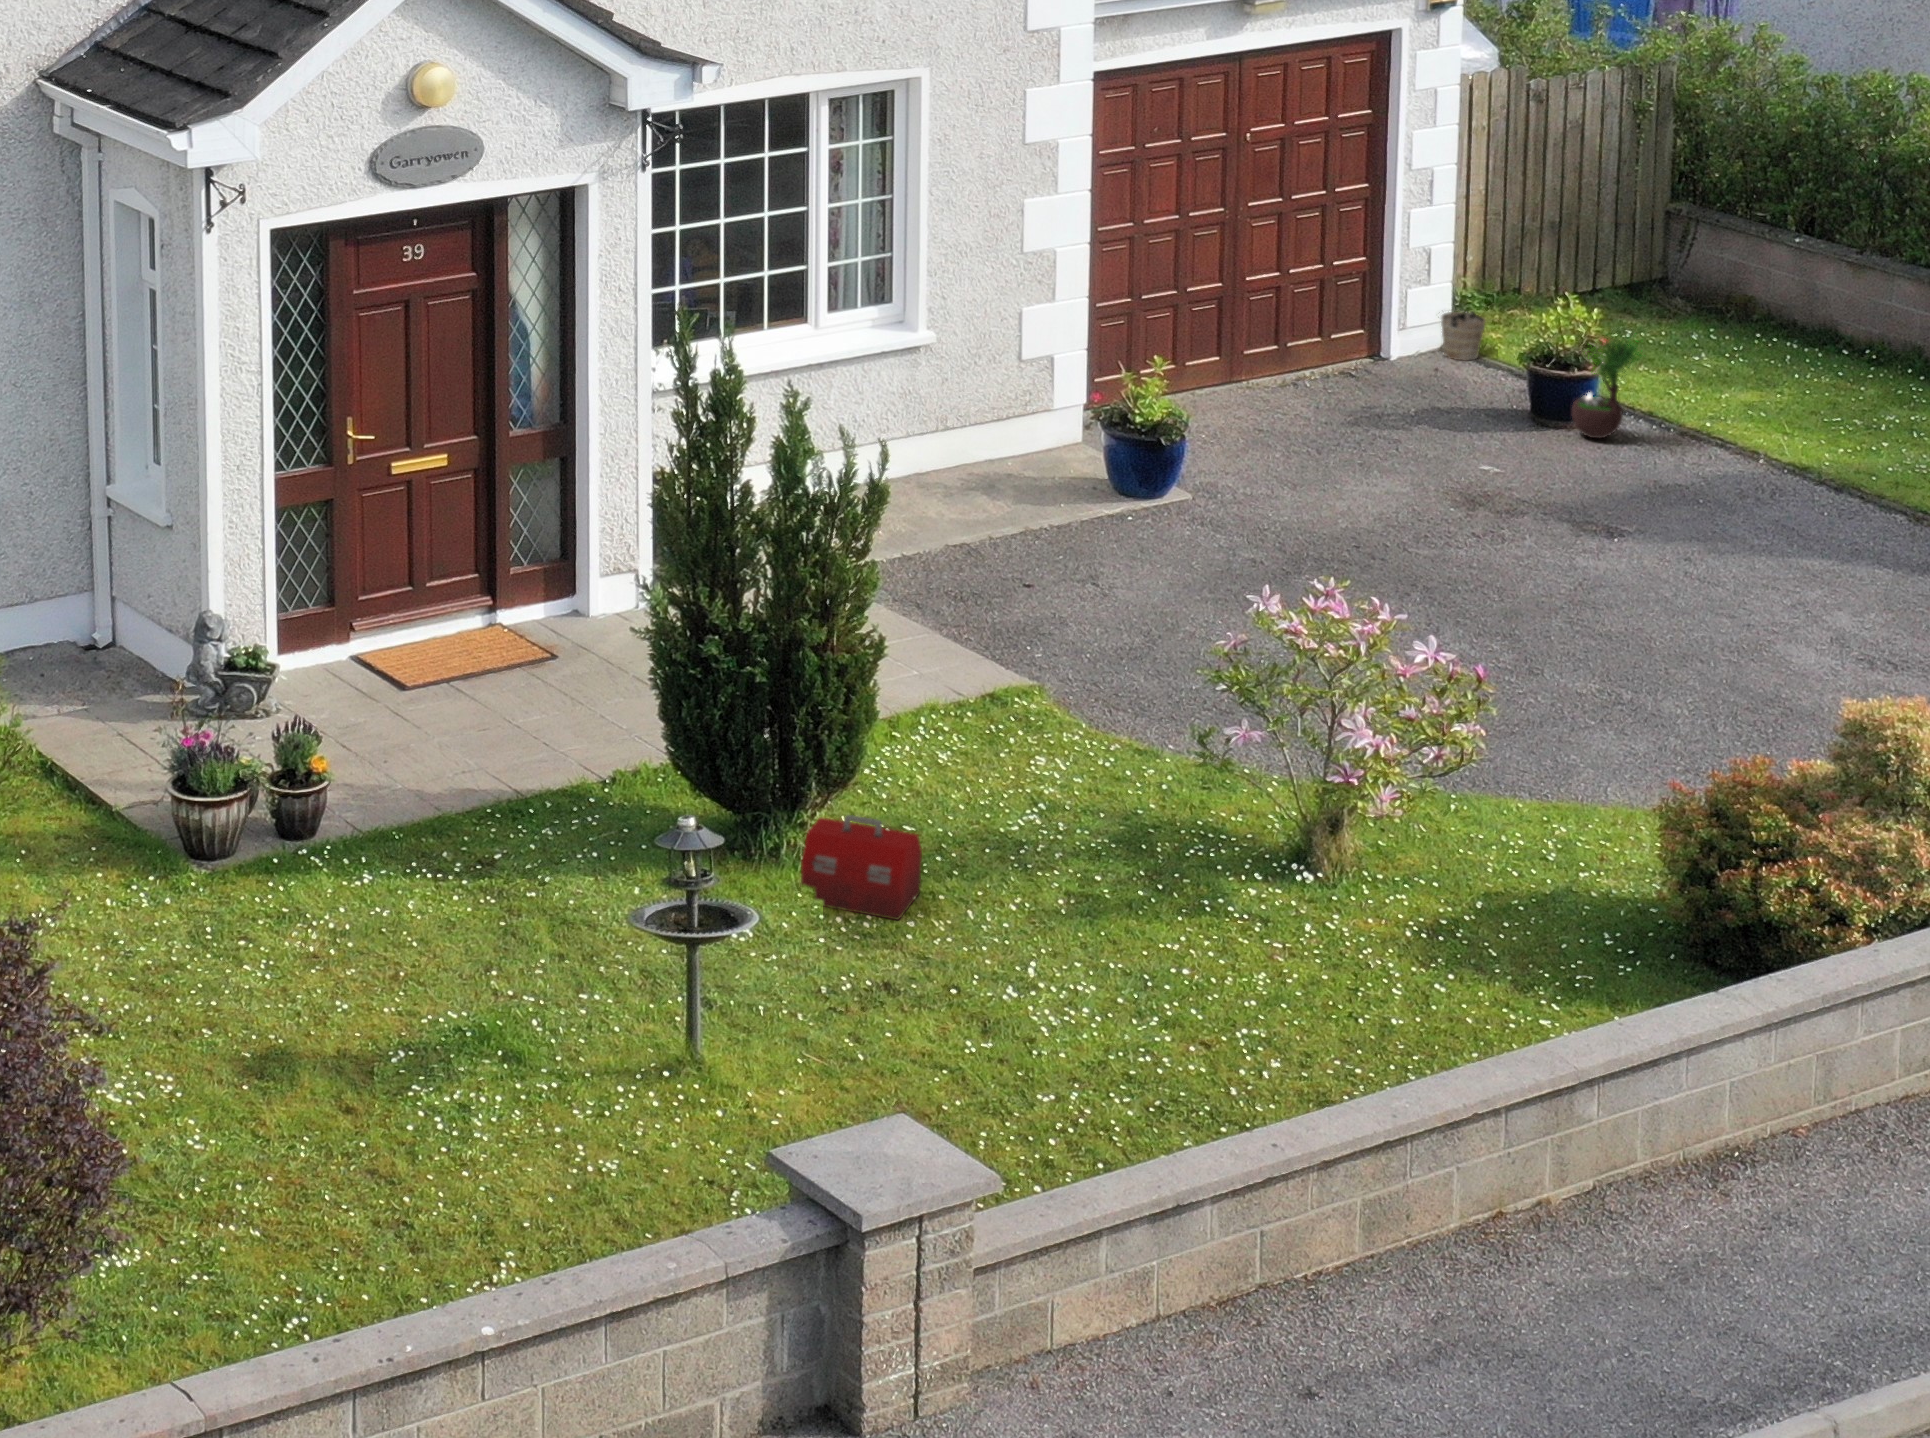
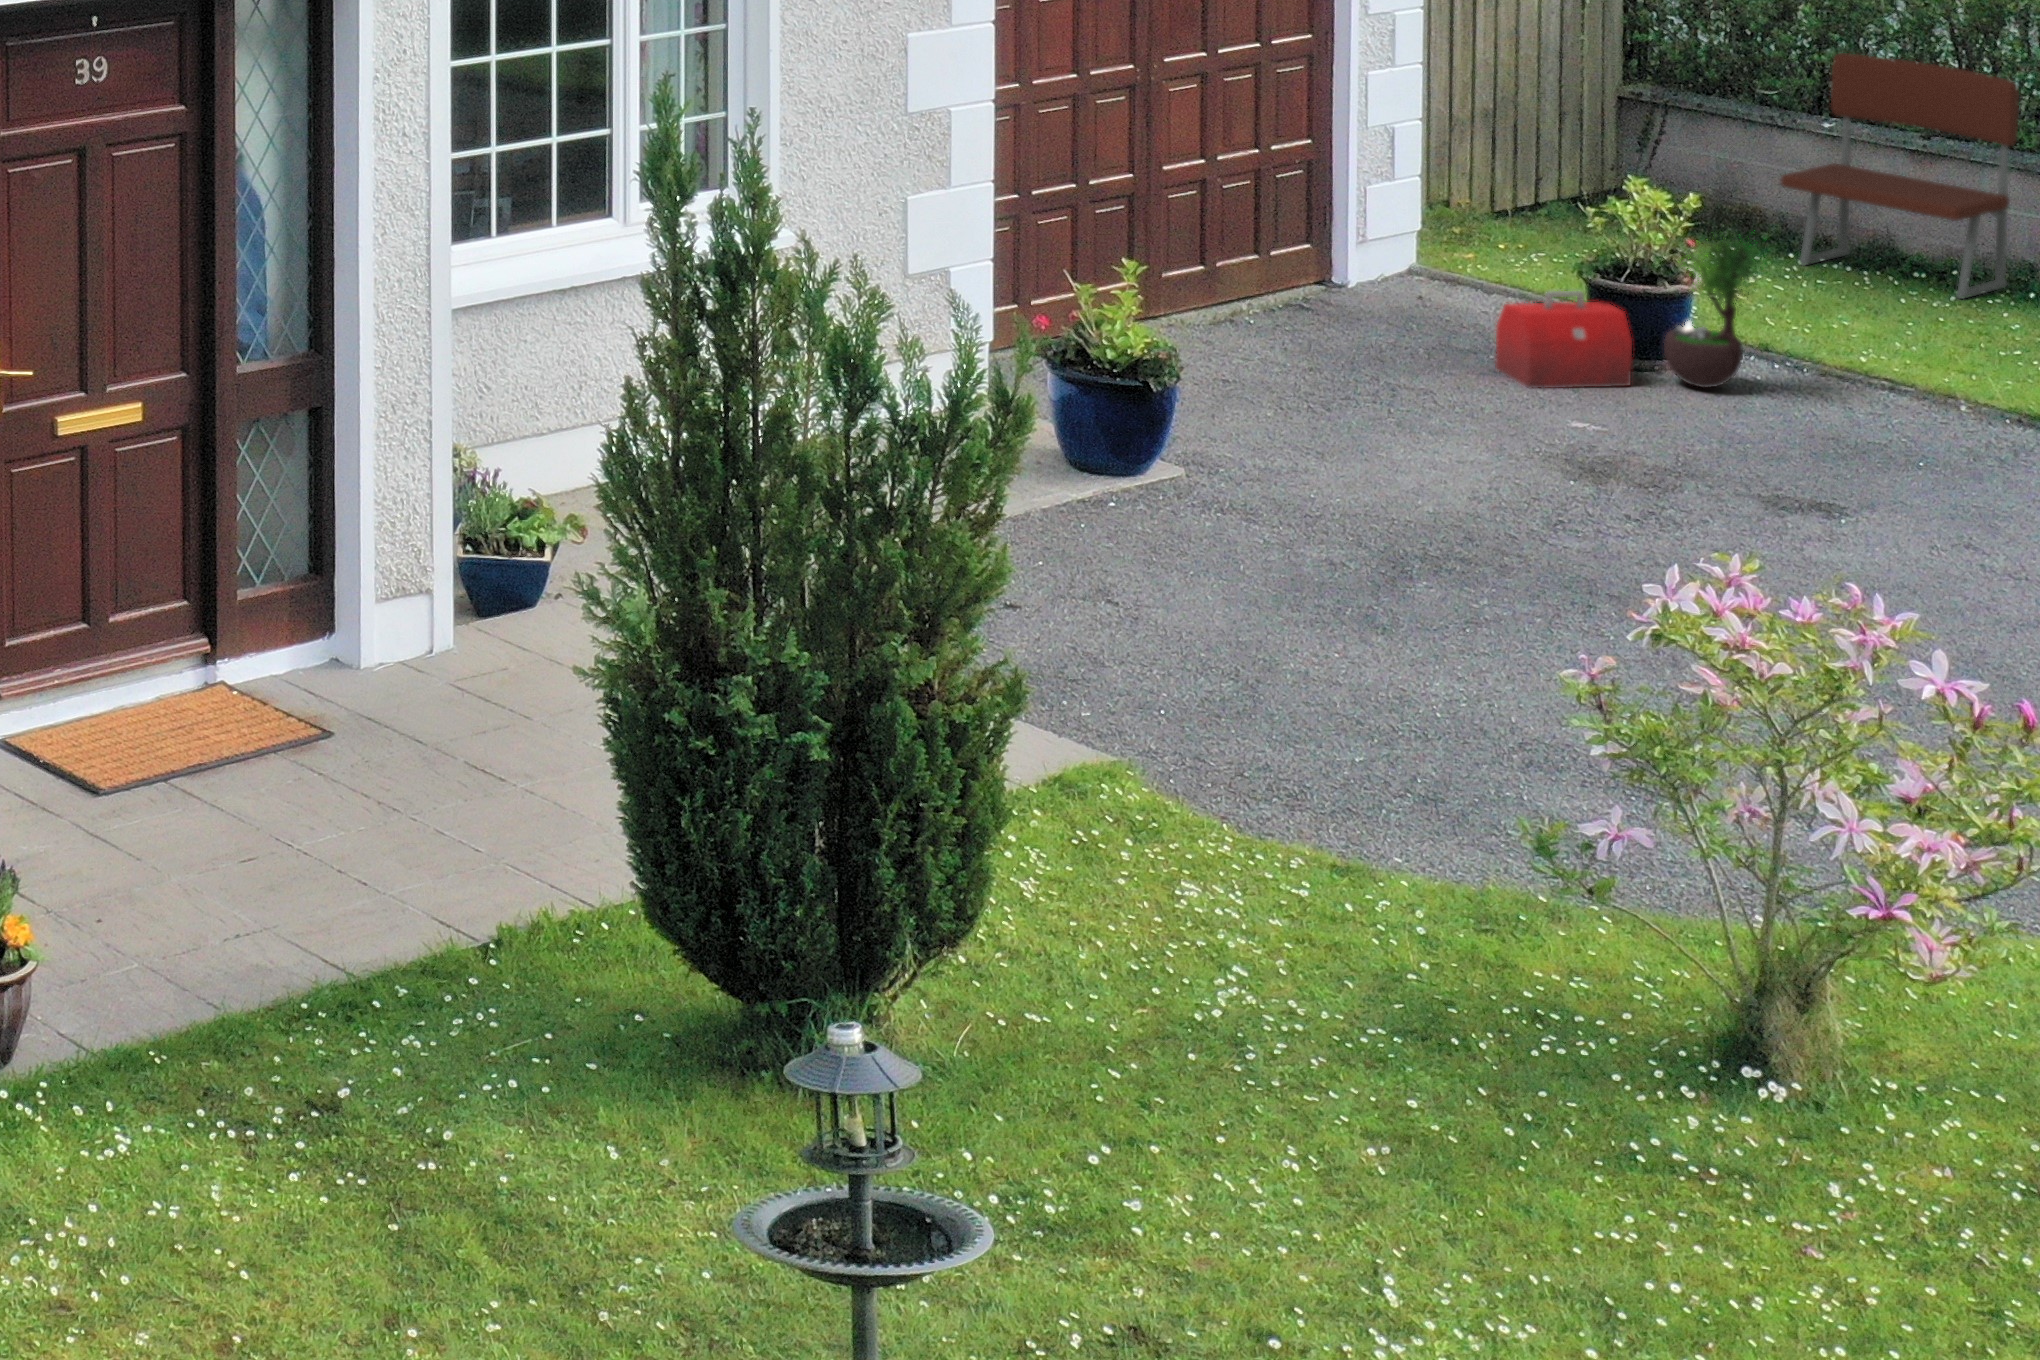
bench: none [1729,191,1891,373] -> present [1781,53,2019,299]
bucket: present [1441,312,1485,361] -> none [1398,226,1471,296]
toolbox: present [801,815,922,920] -> present [1495,291,1632,388]

